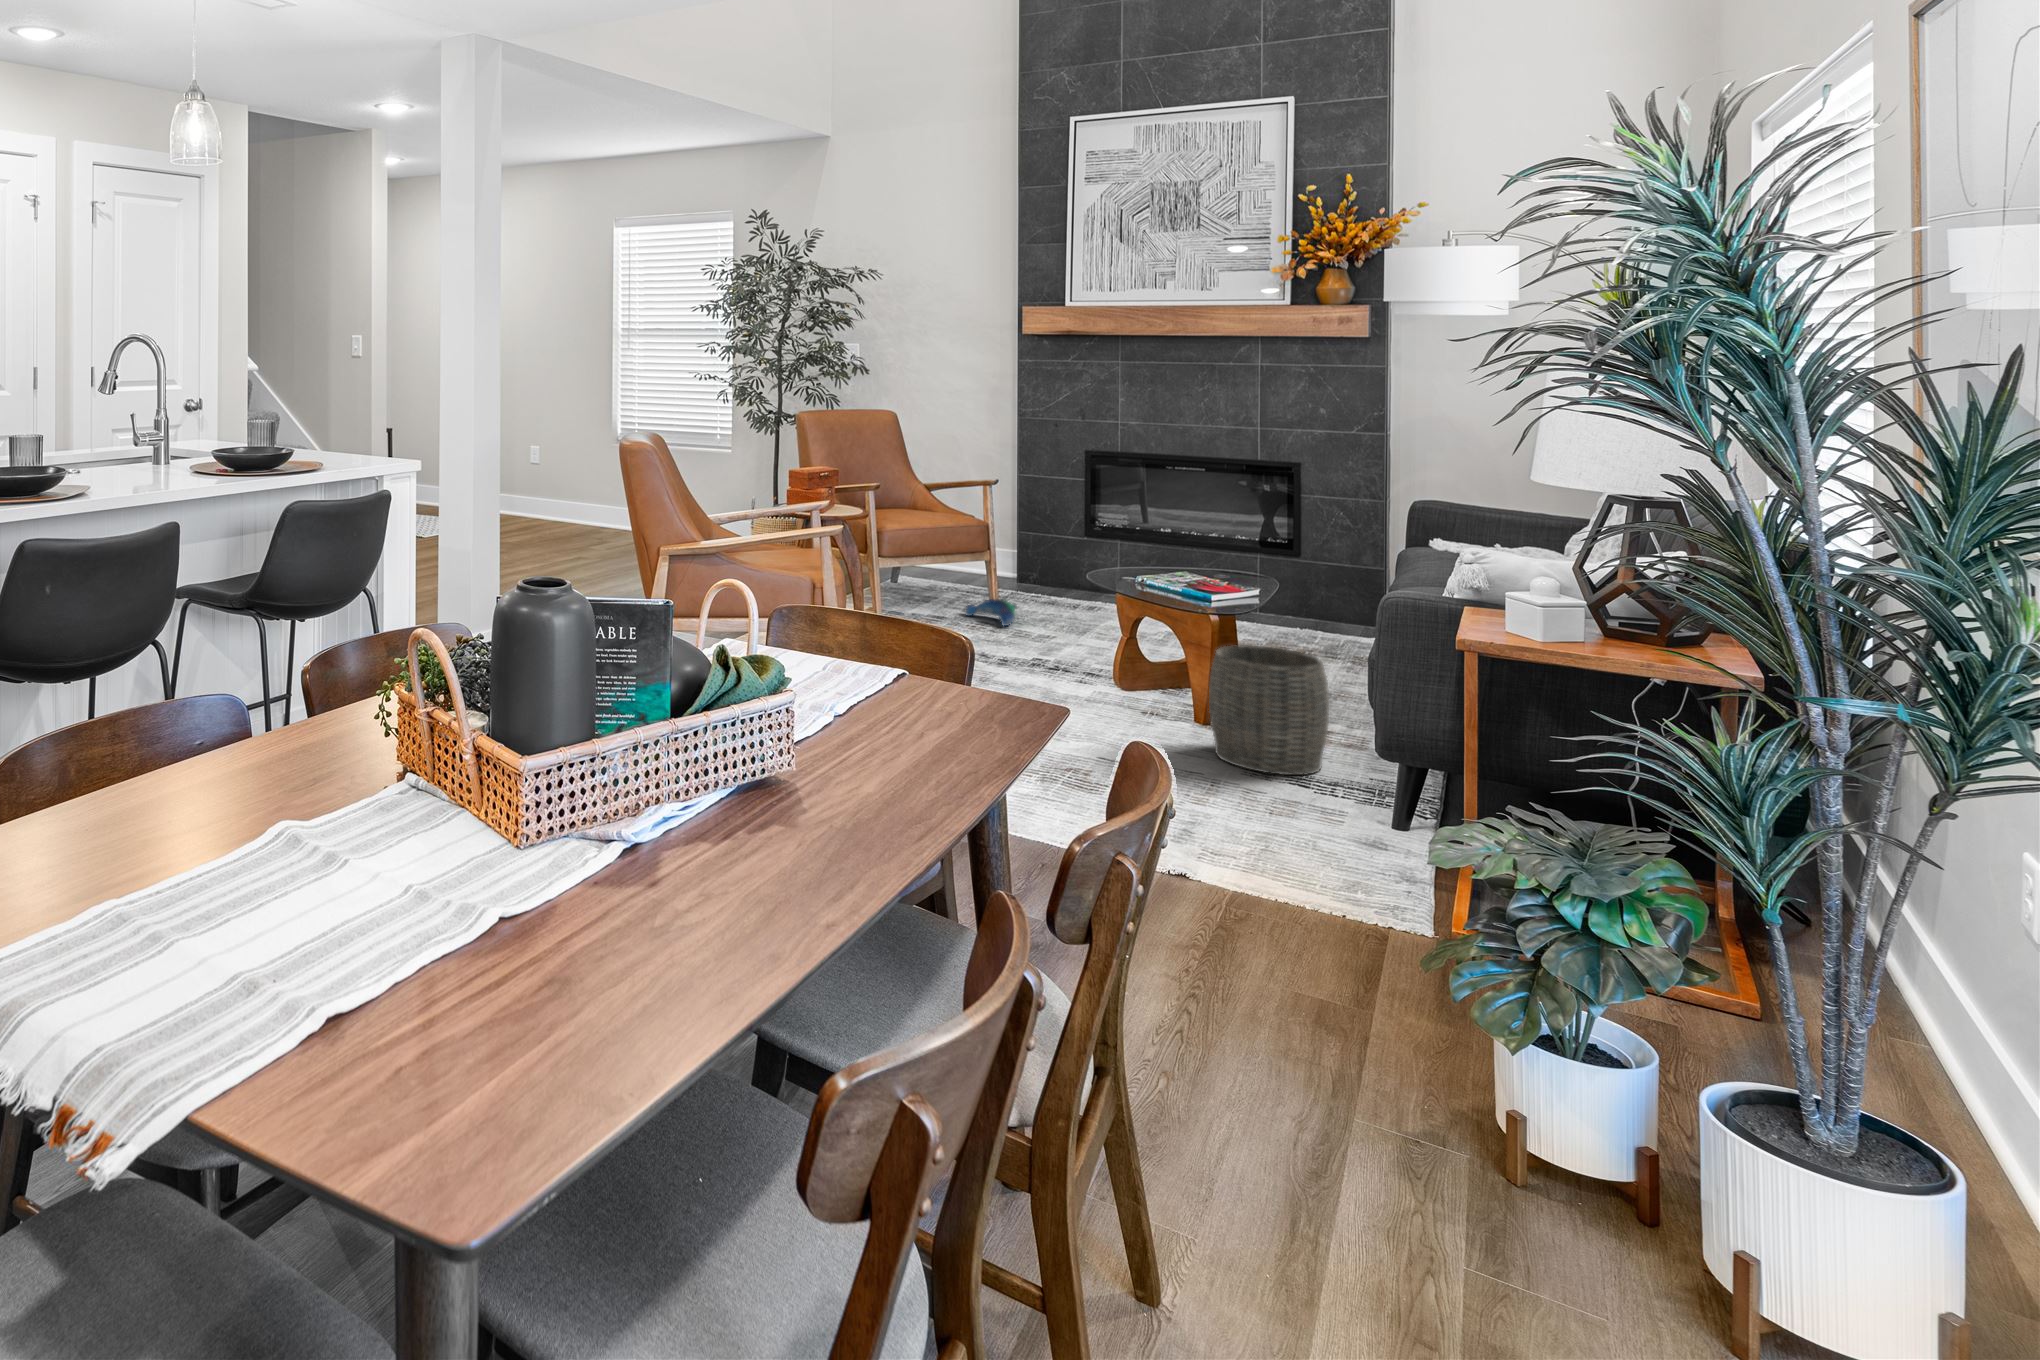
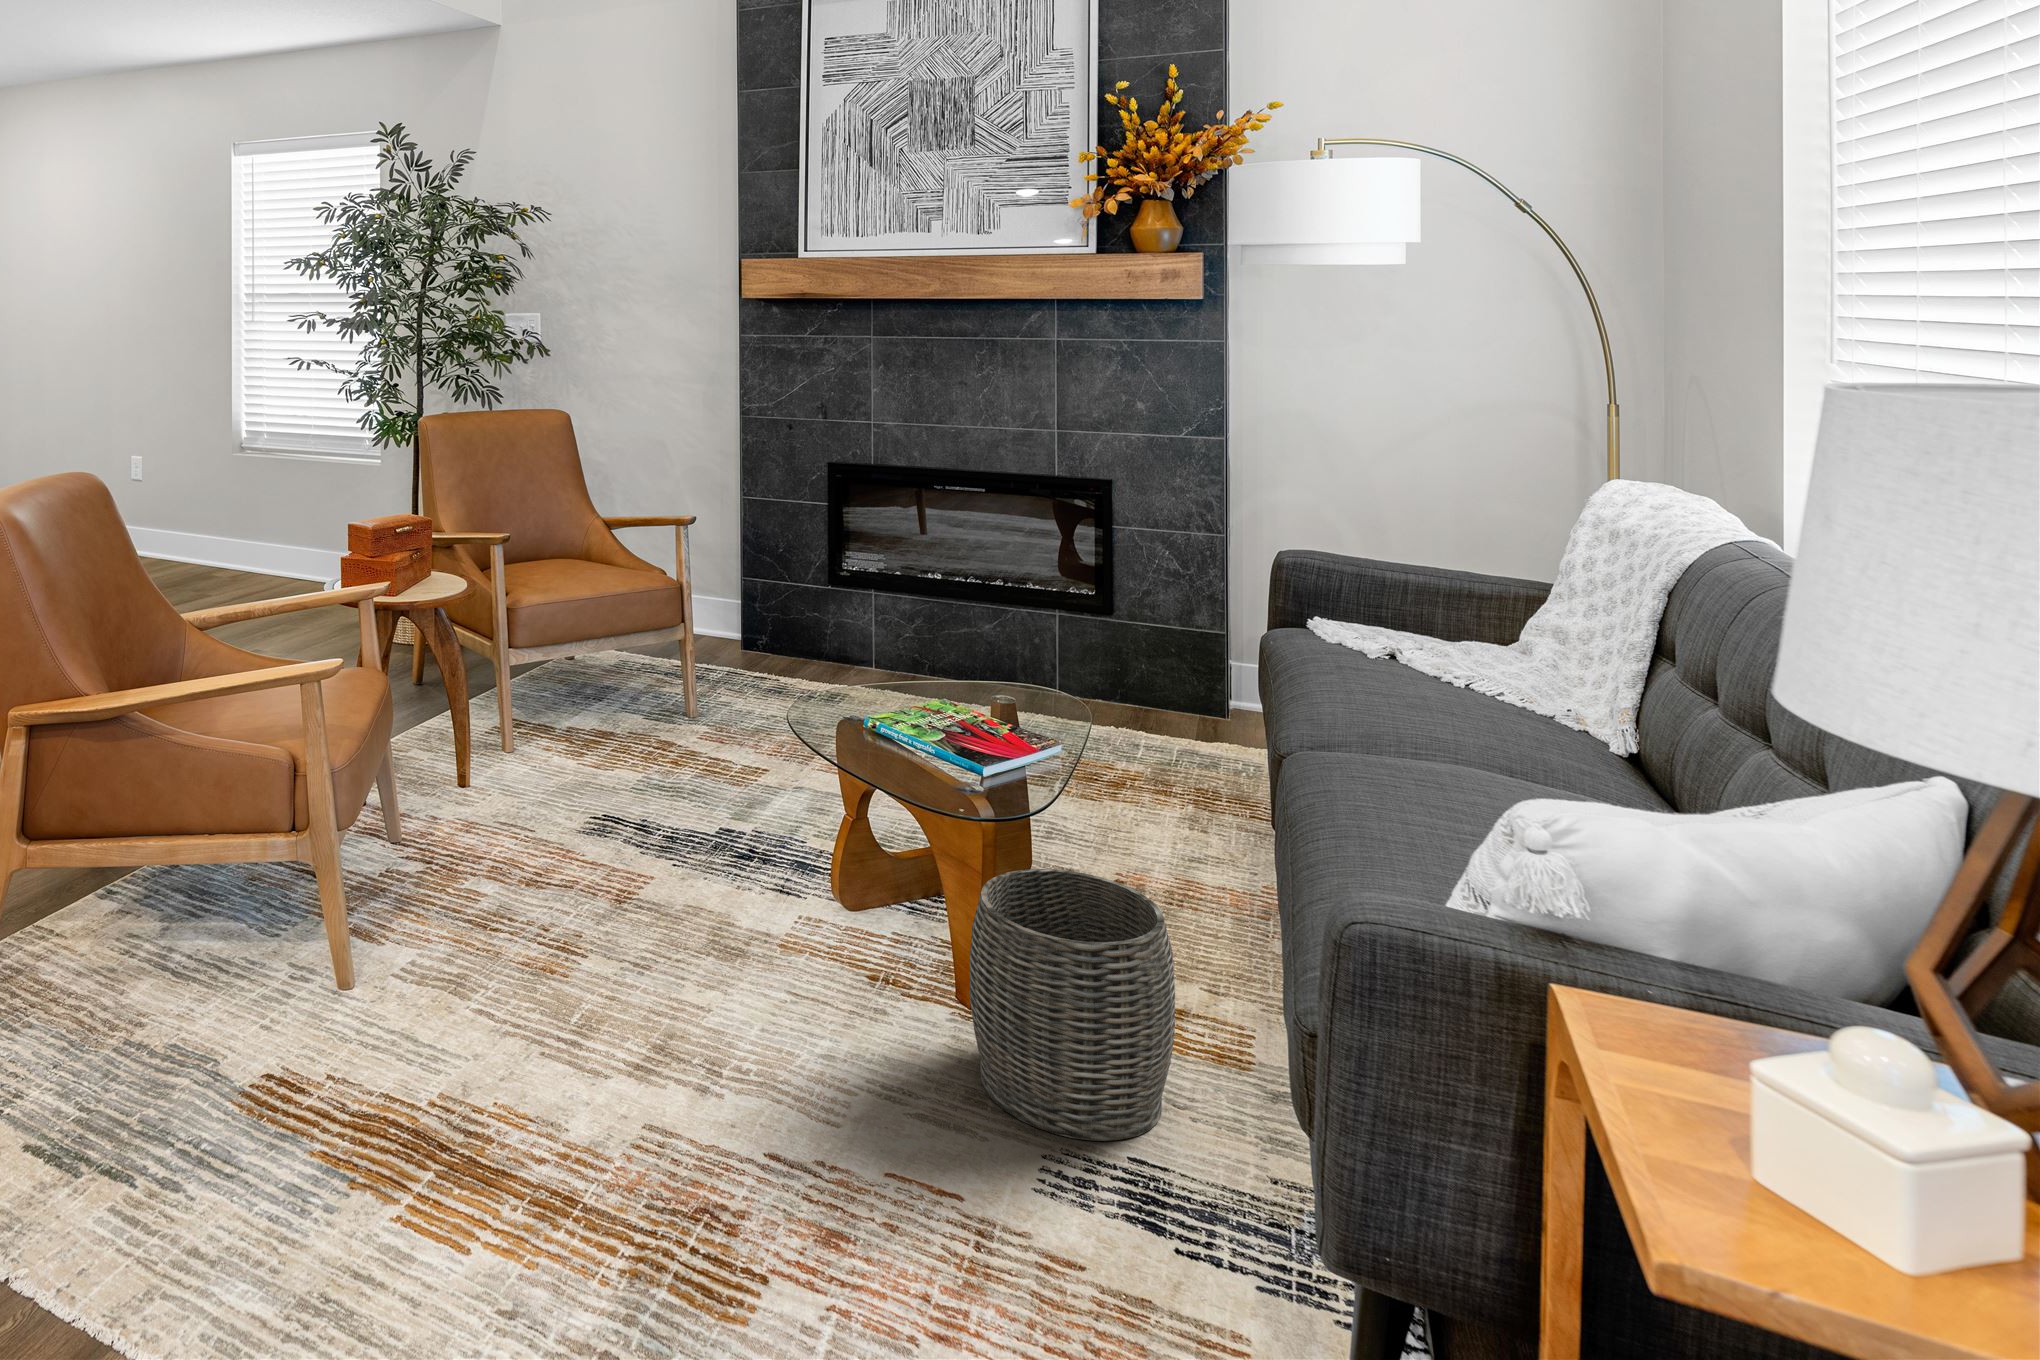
plush toy: present [966,599,1017,626] -> none [646,695,718,744]

